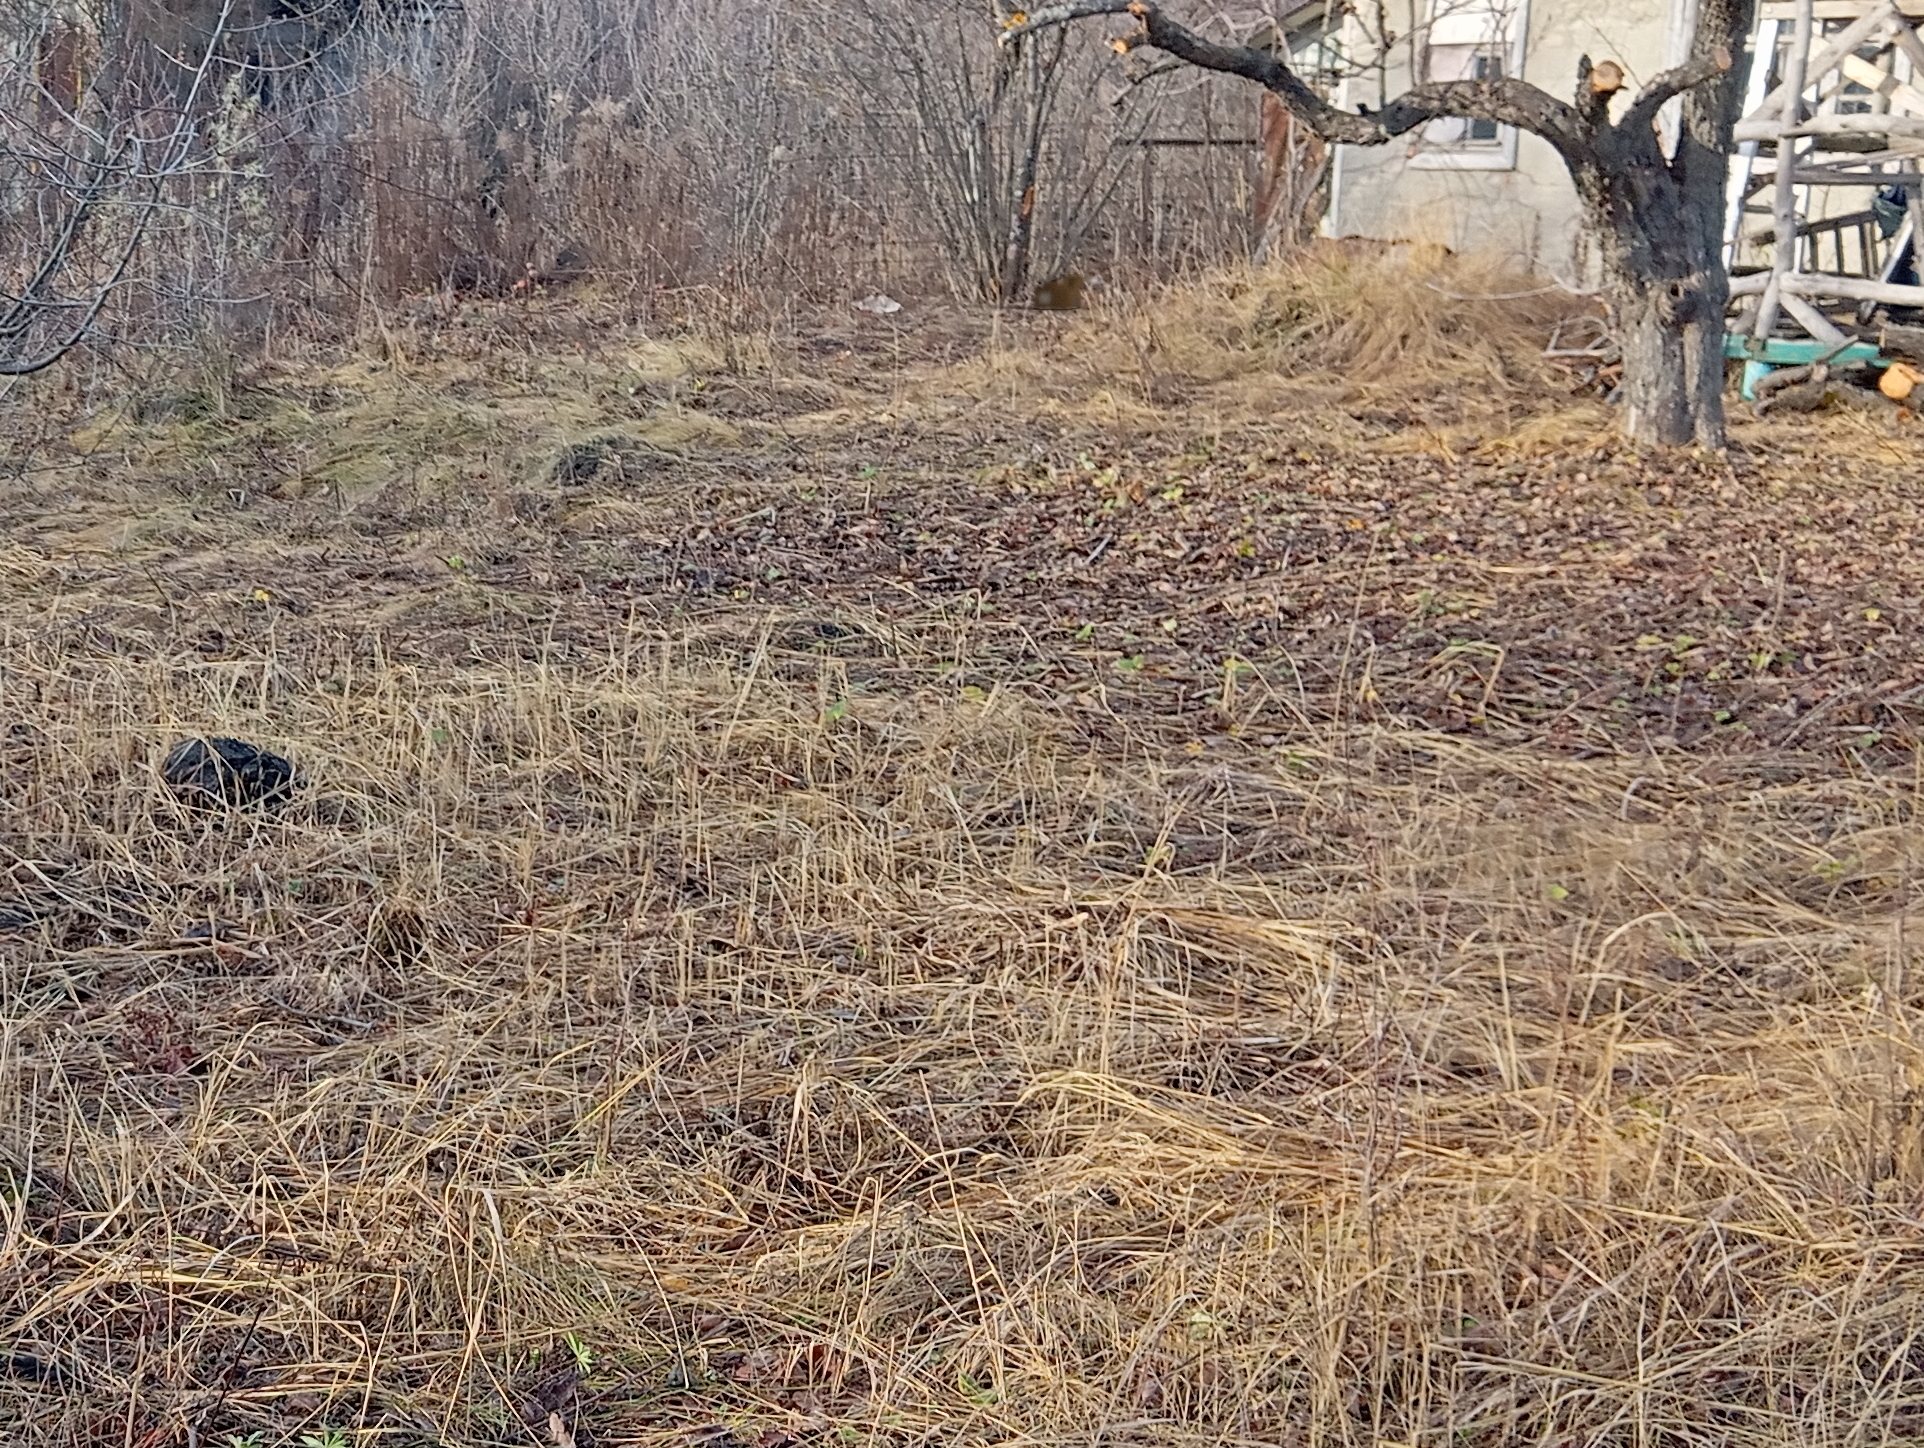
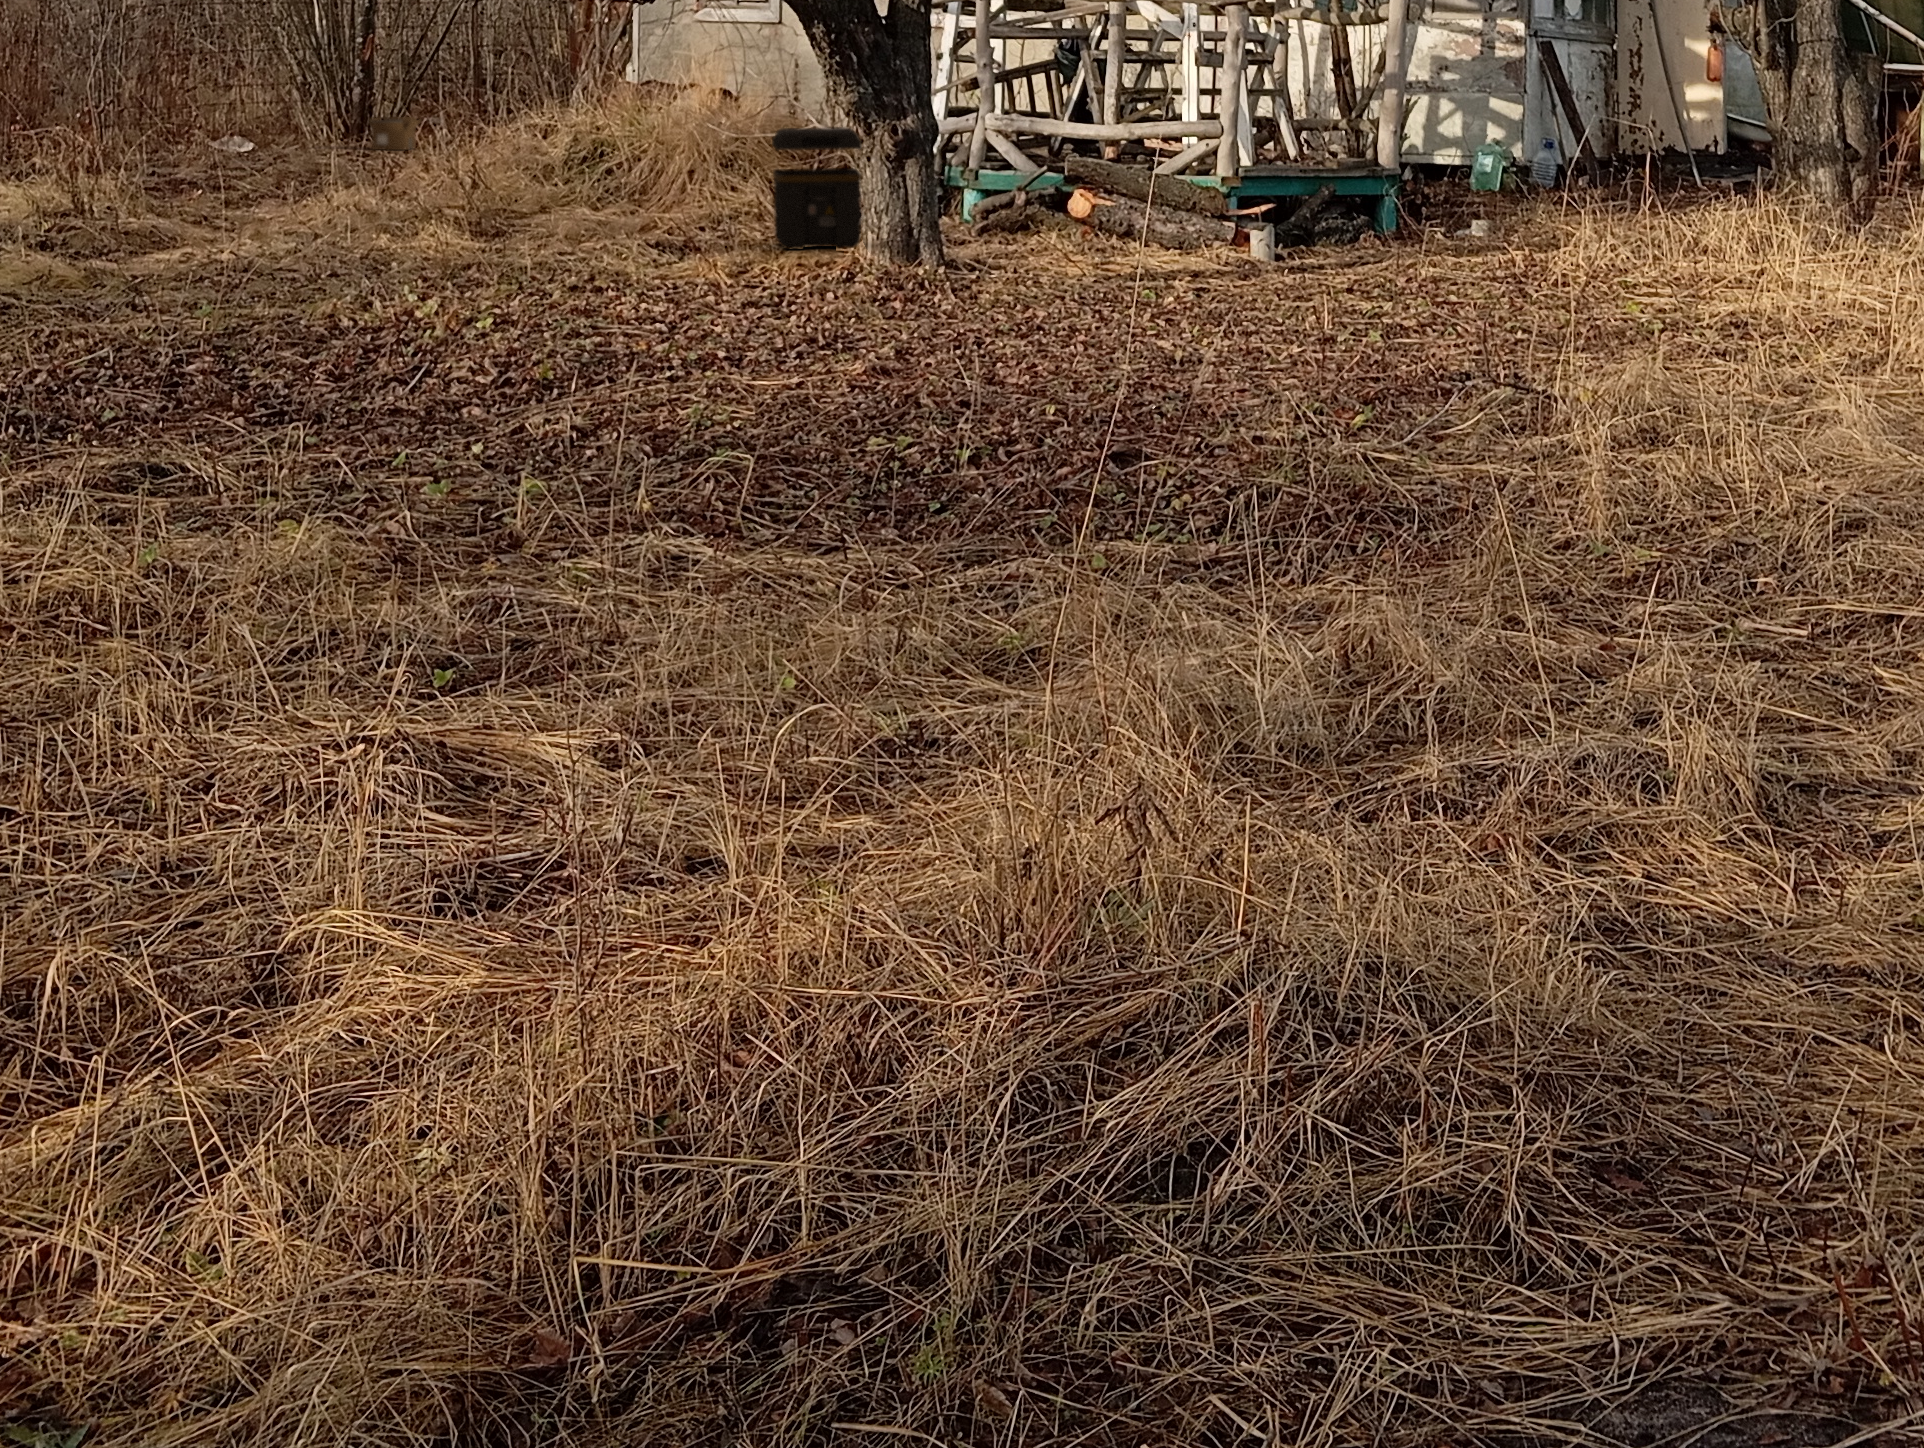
toolbox: none [1499,293,1613,427] -> present [772,127,862,250]

